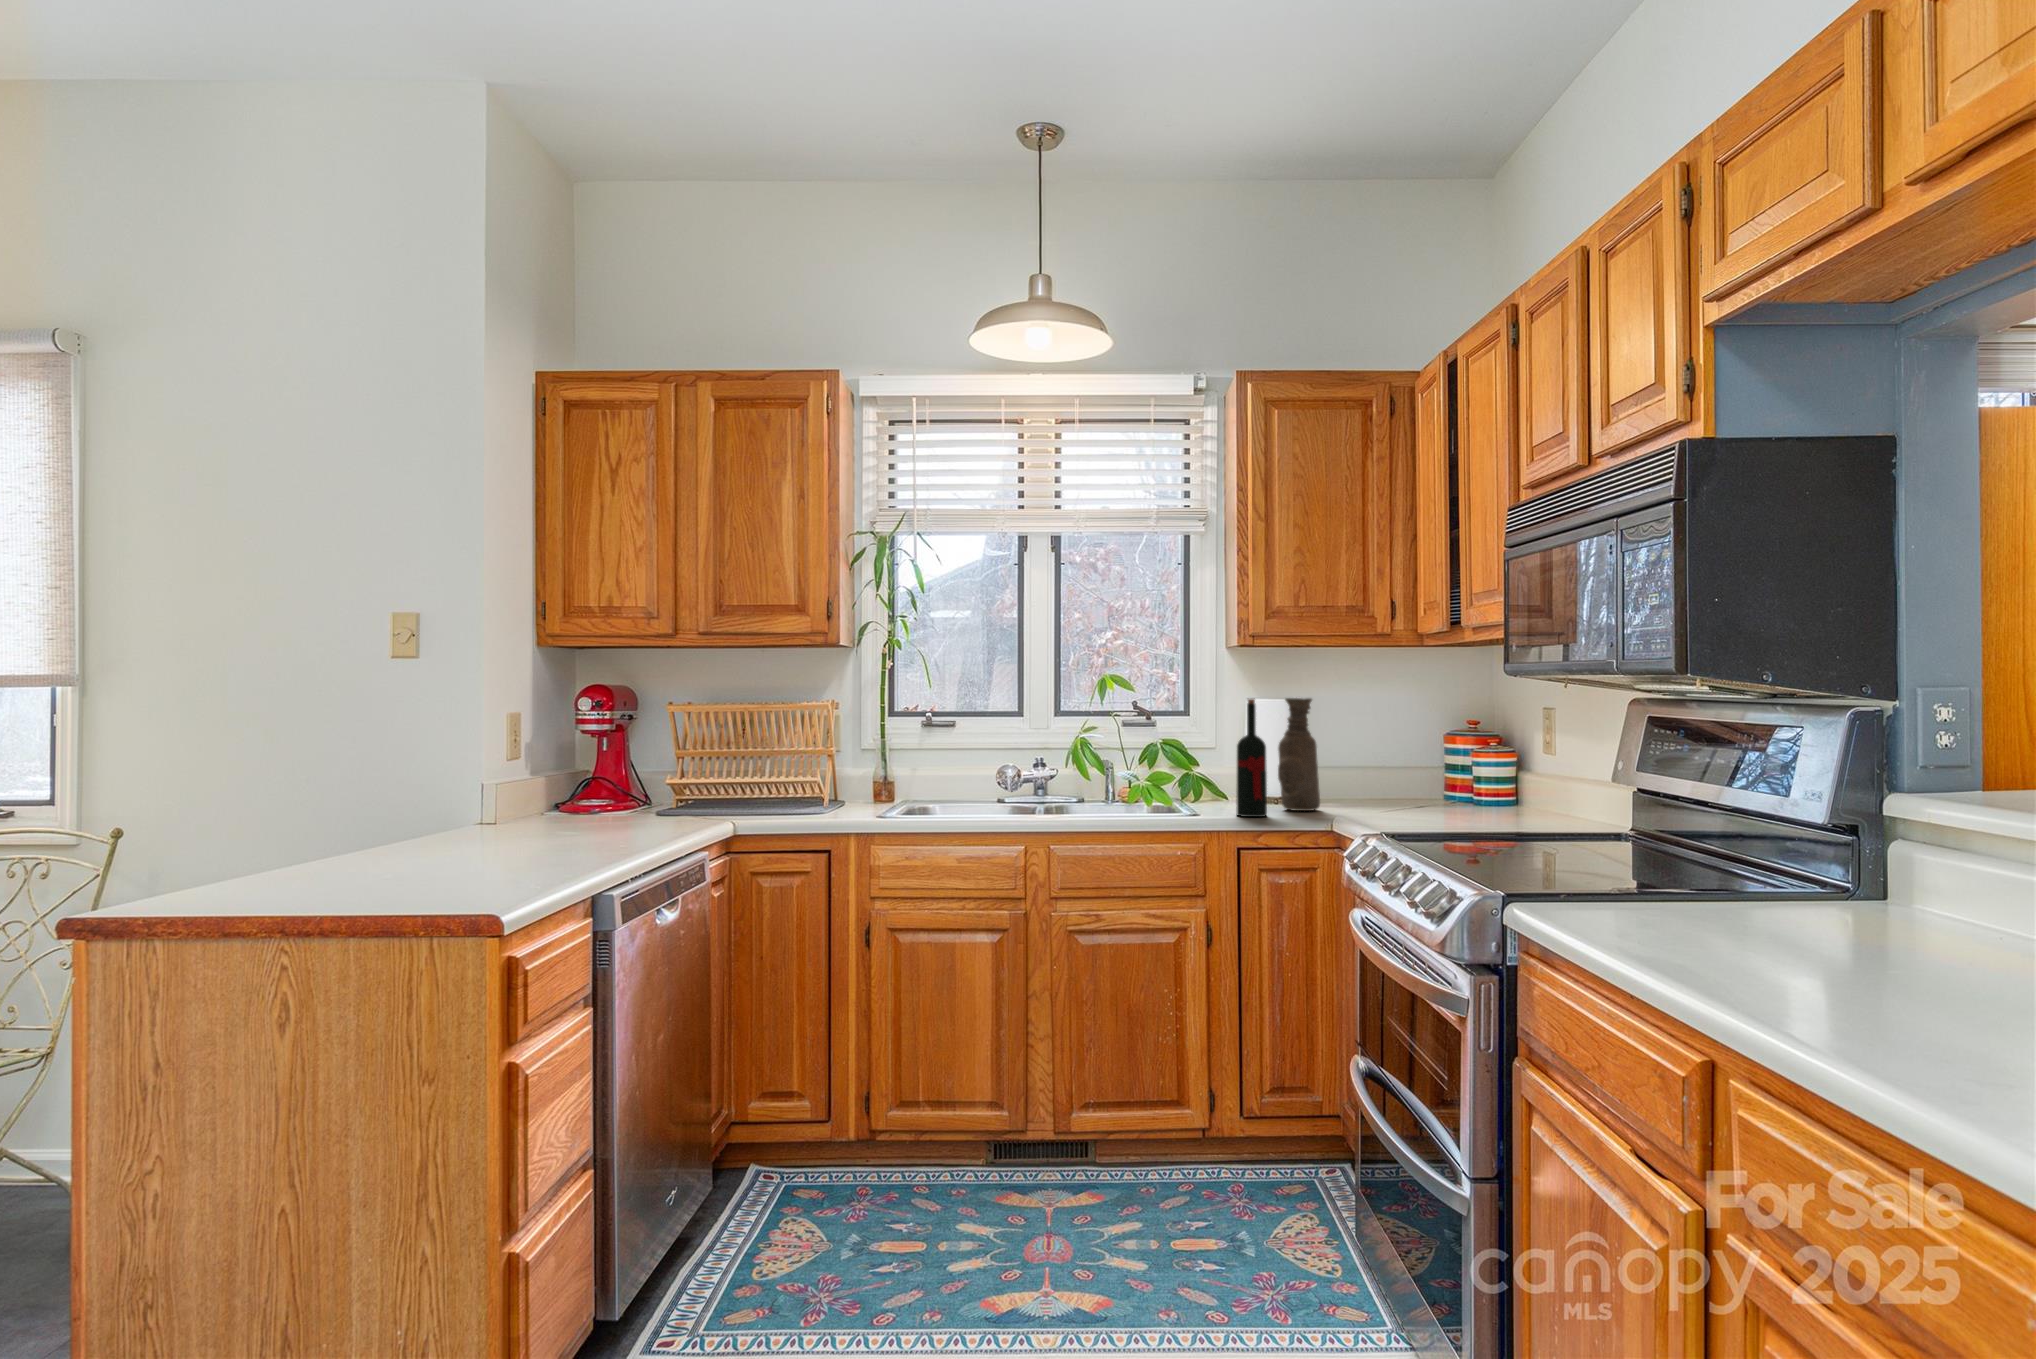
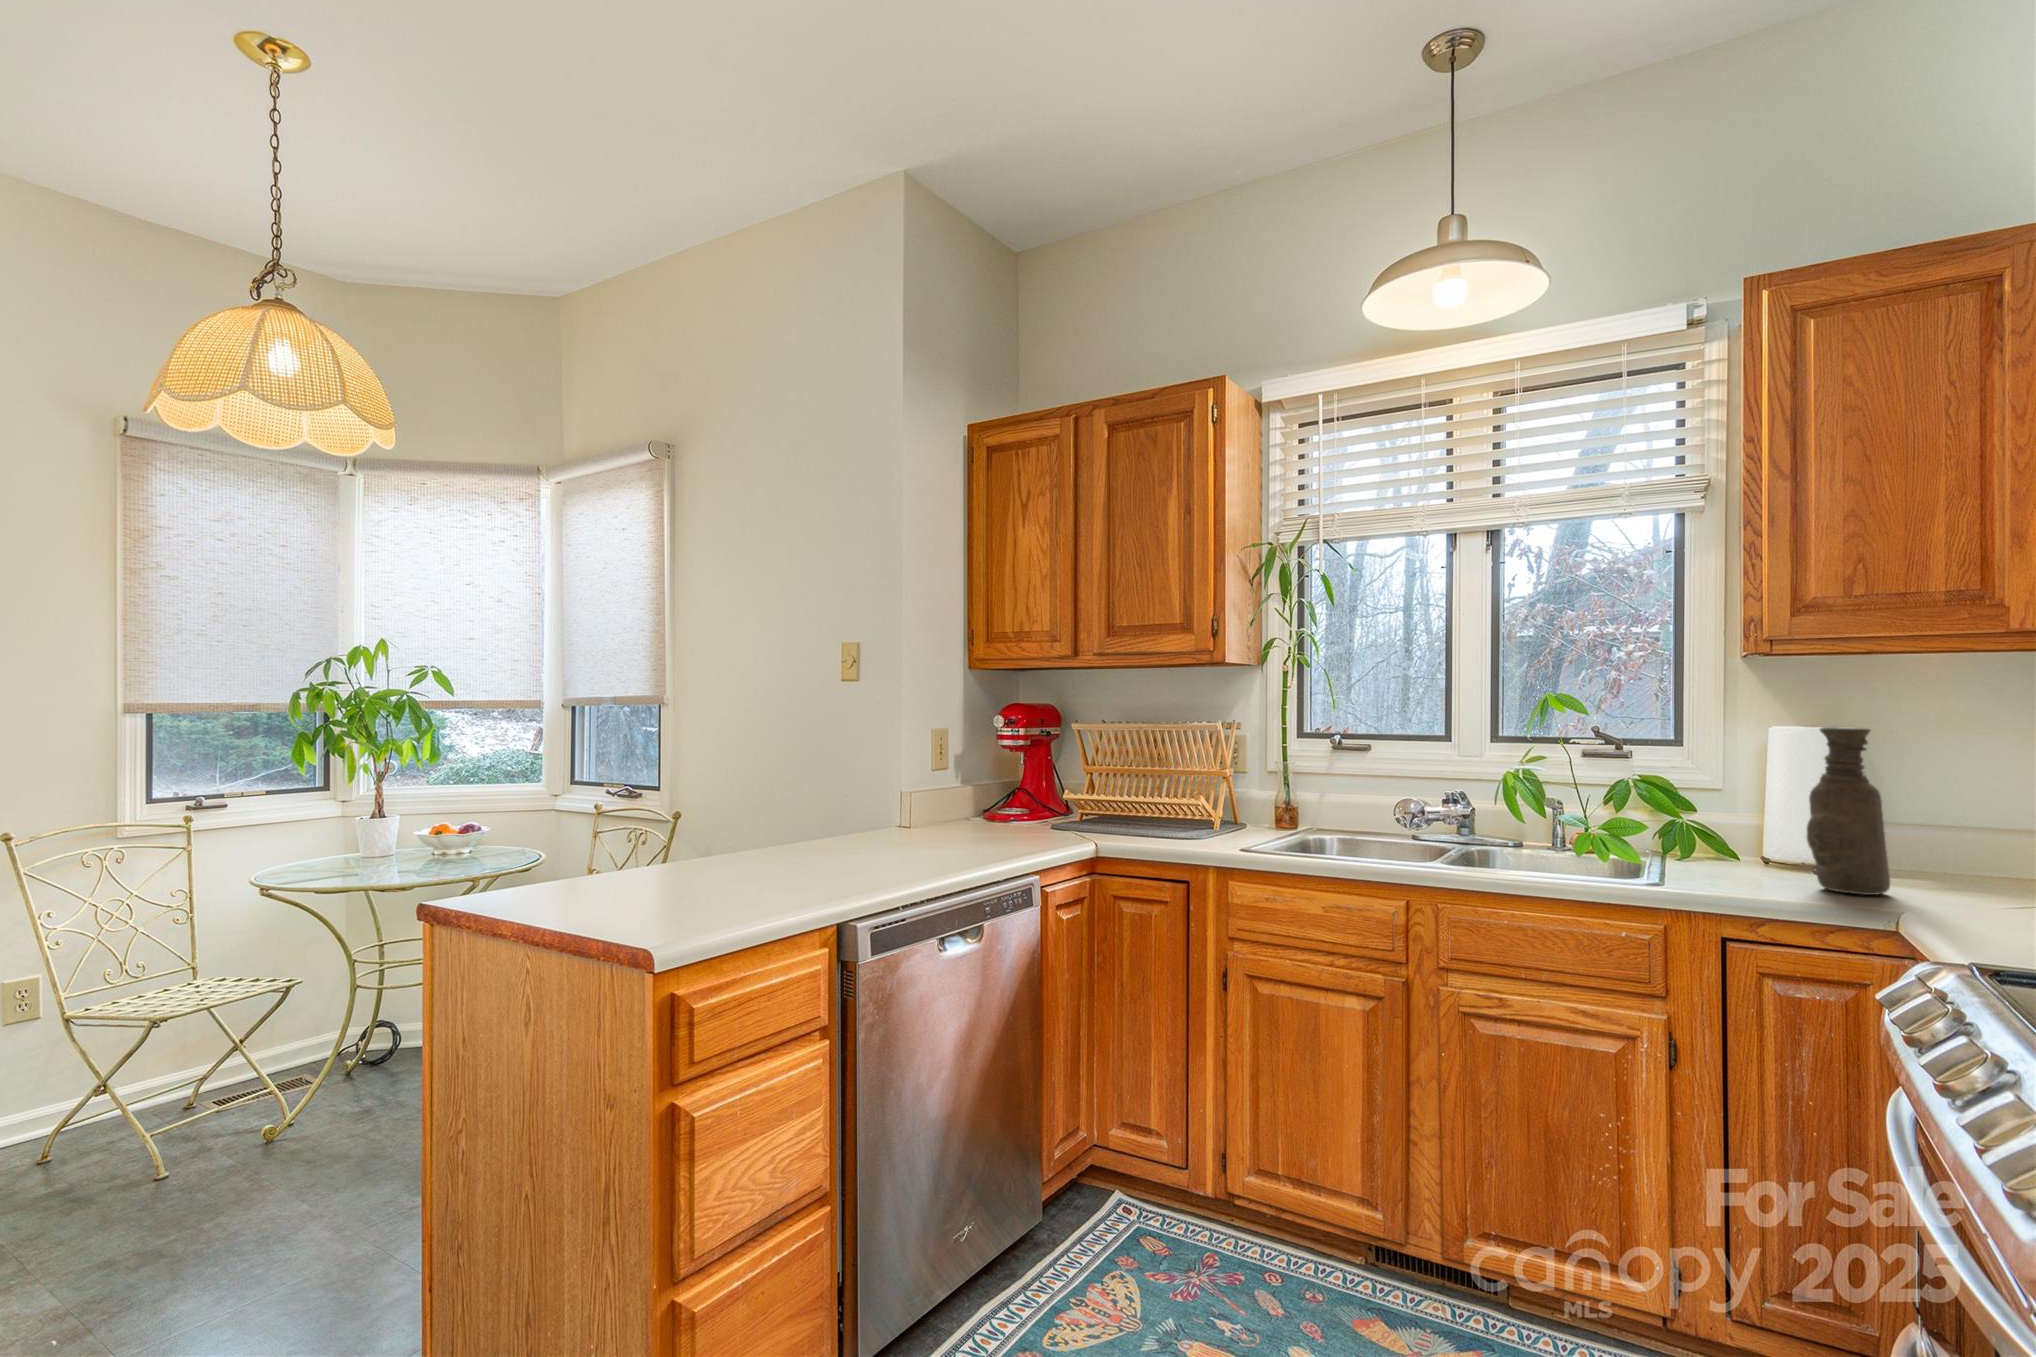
wine bottle: present [1236,698,1267,817] -> none [1722,728,1777,898]

